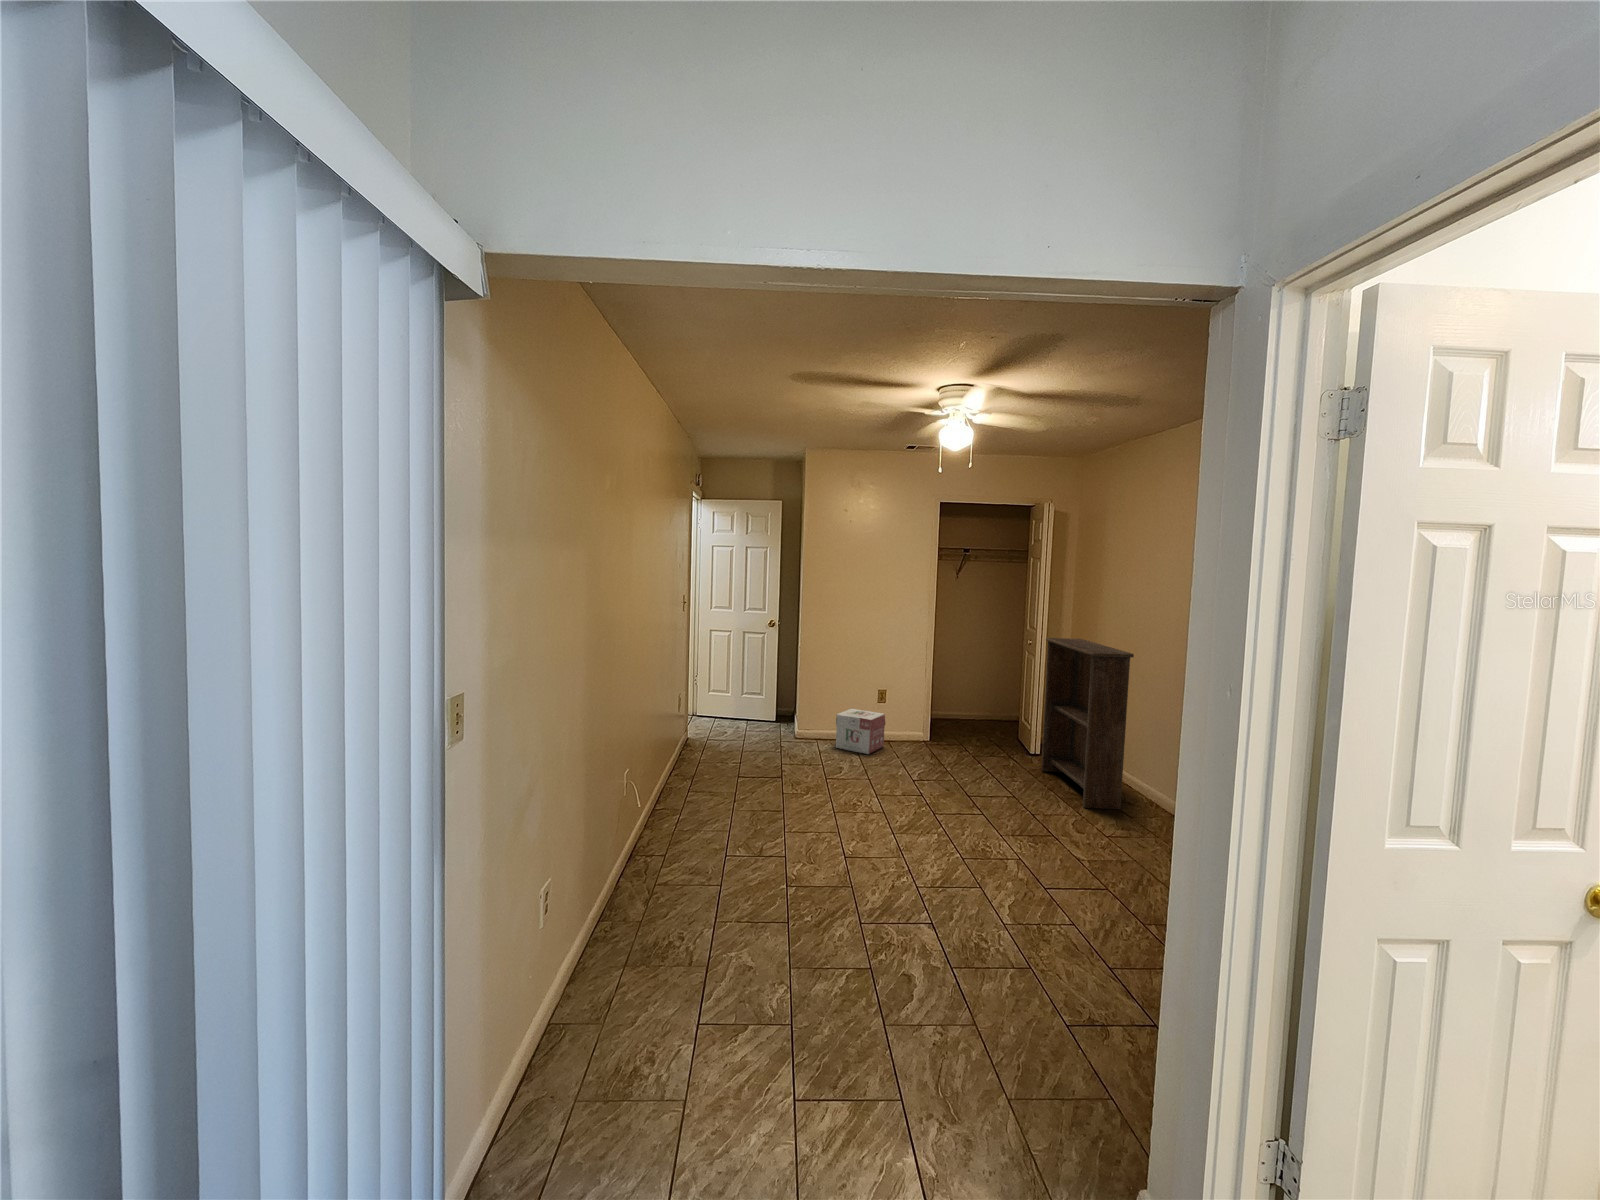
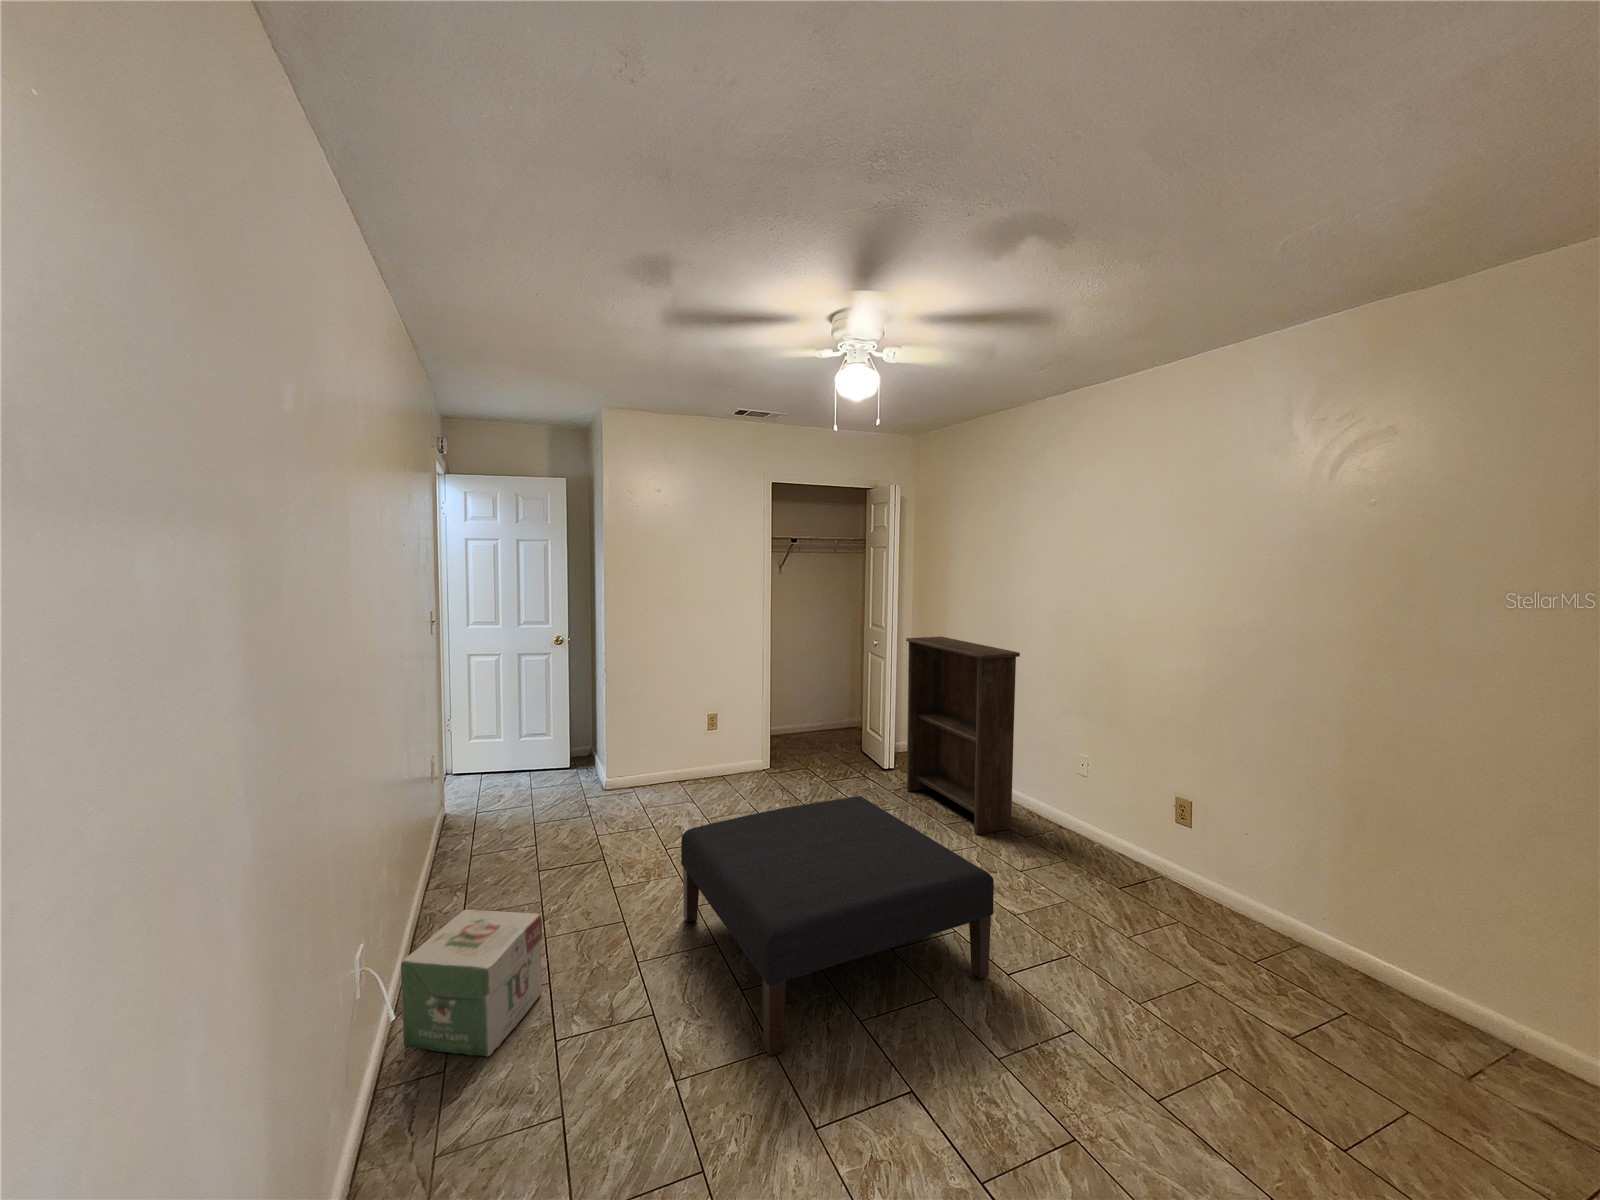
cardboard box: present [836,708,885,754] -> present [401,910,542,1057]
ottoman: none [823,751,1035,889] -> present [681,796,994,1056]

